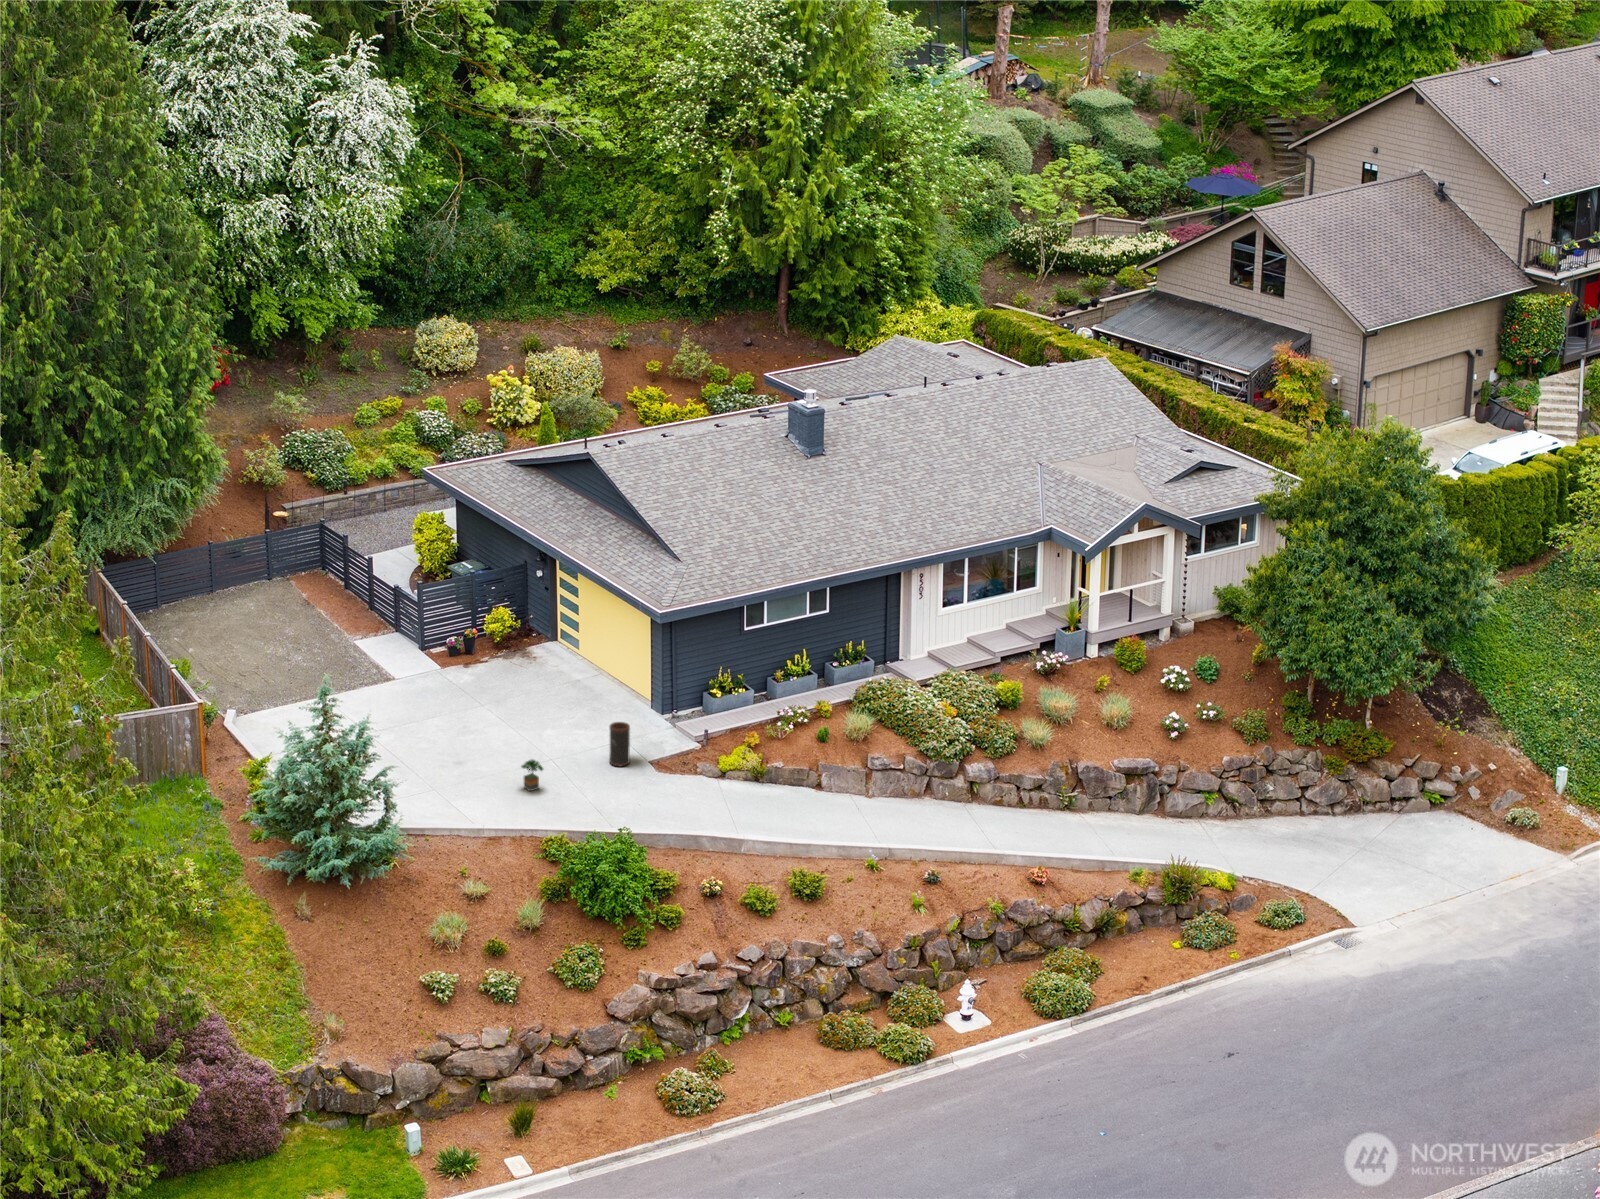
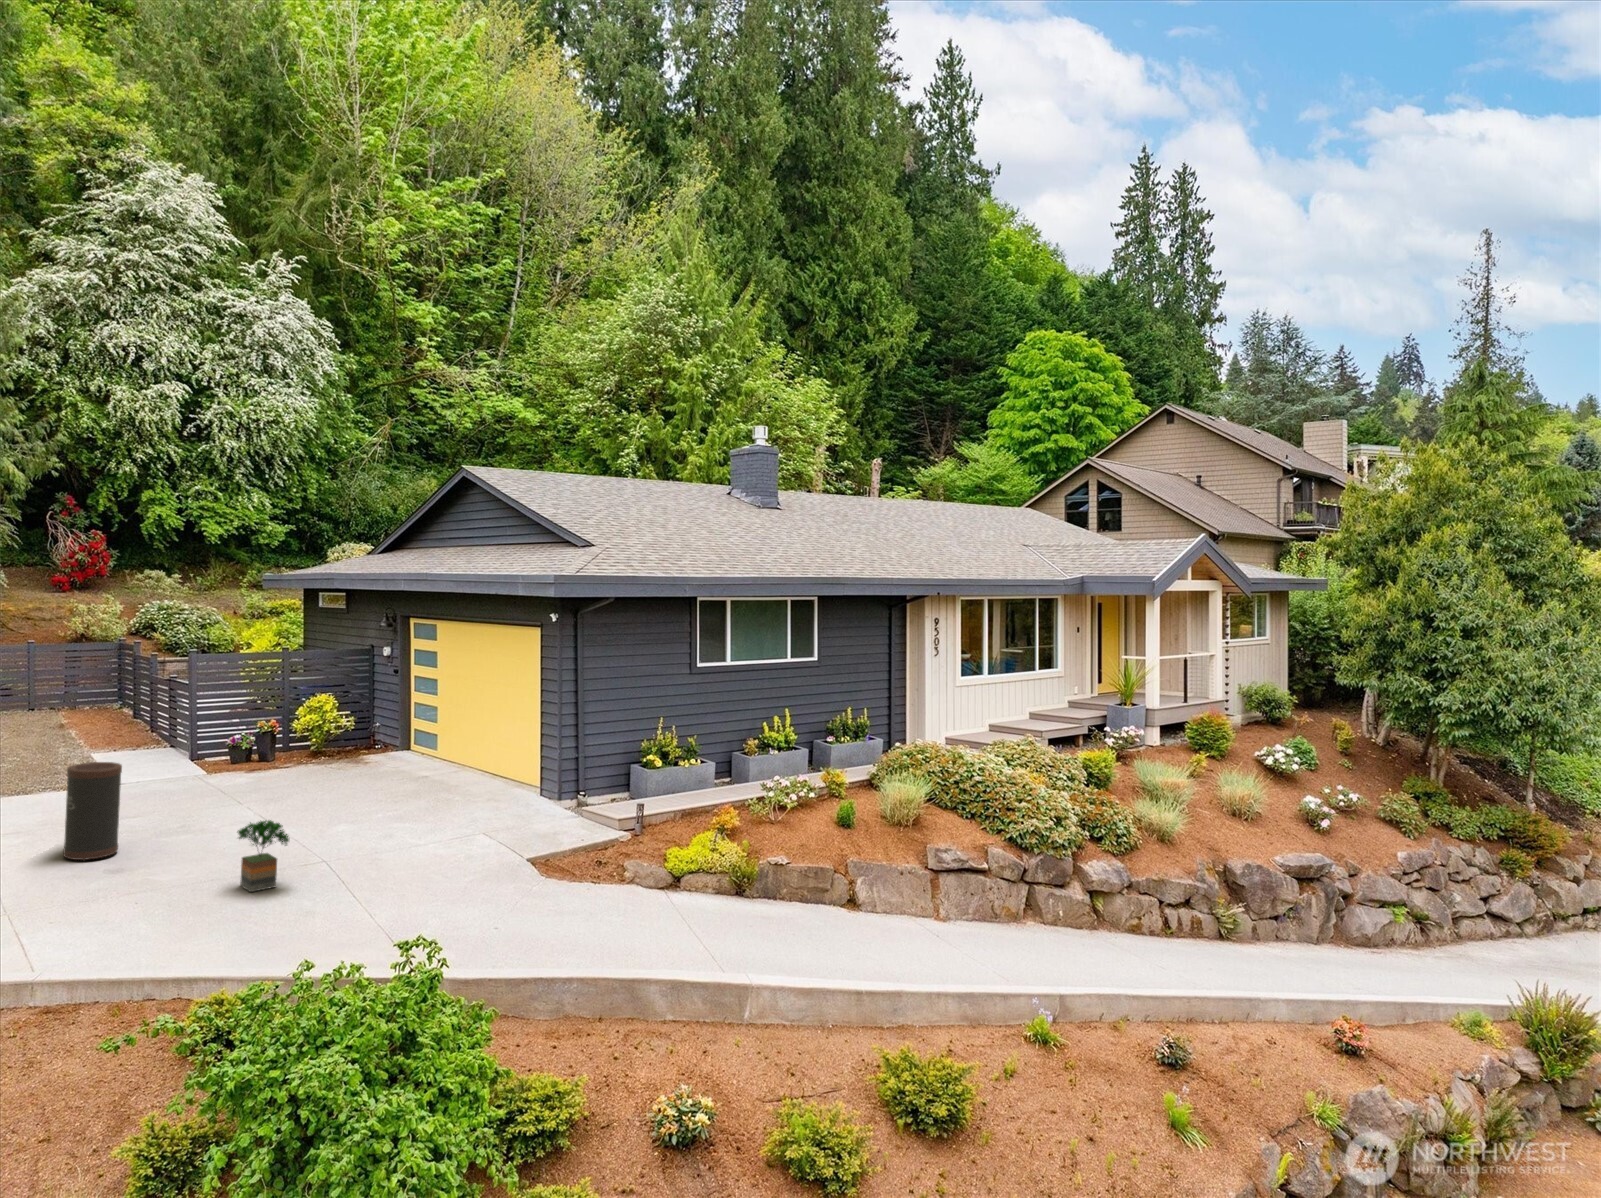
trash can: present [609,722,630,766] -> present [63,762,122,861]

